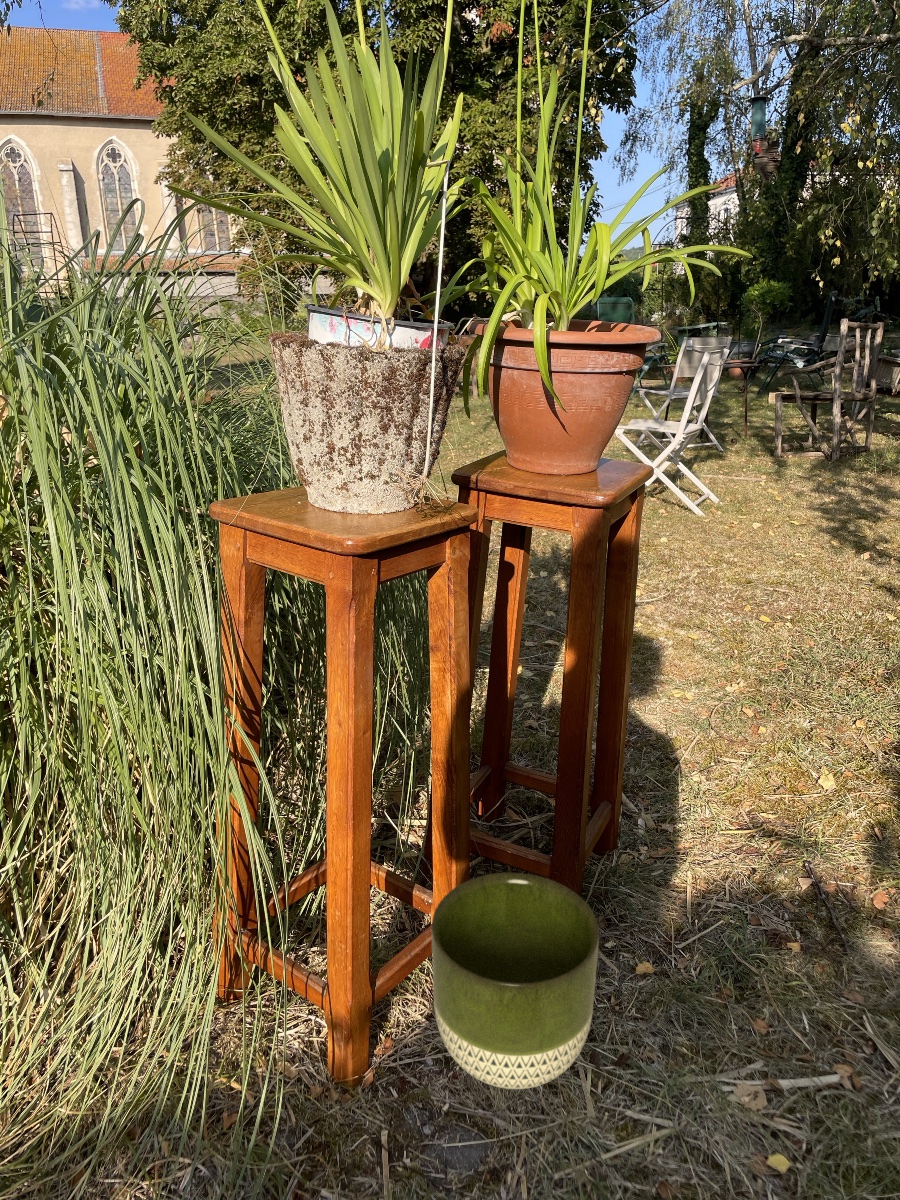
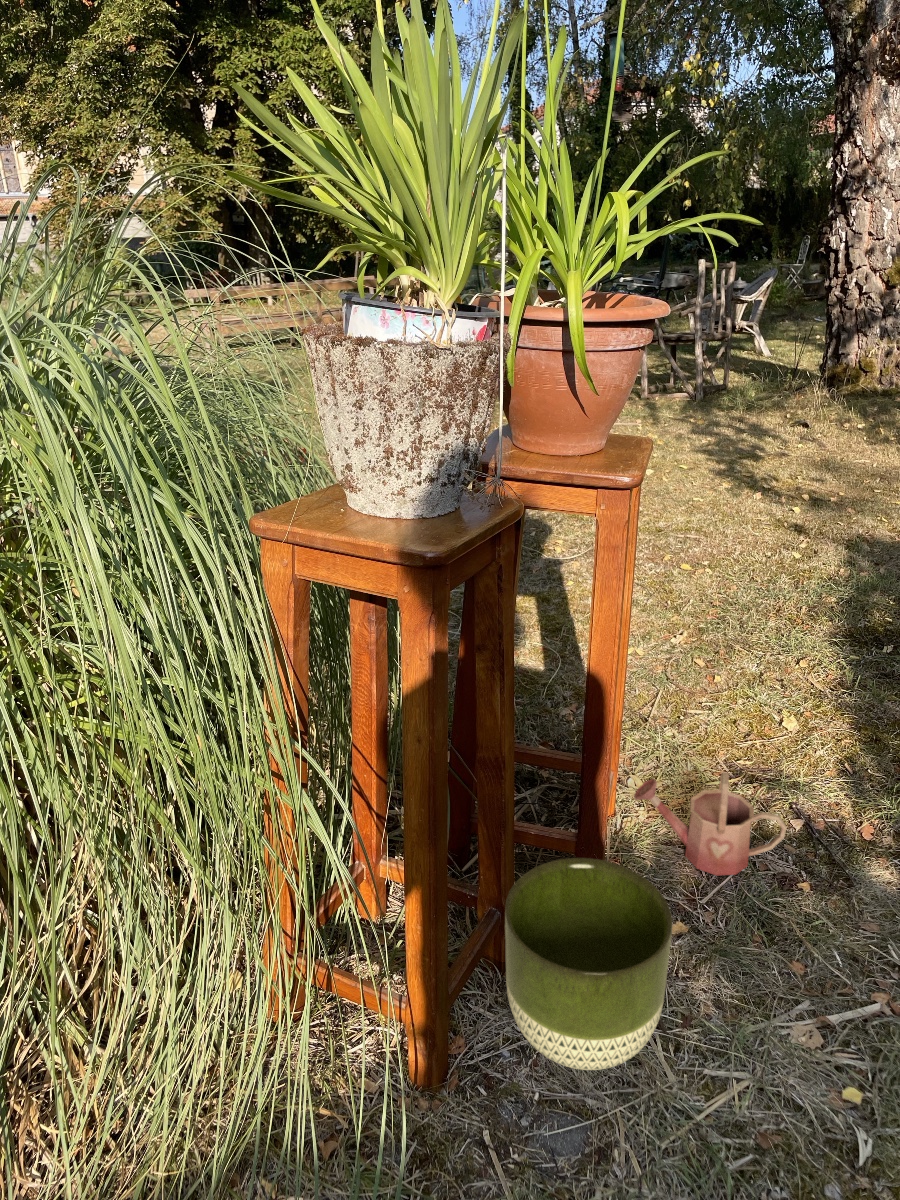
watering can: none [625,814,781,925] -> present [634,772,786,875]

